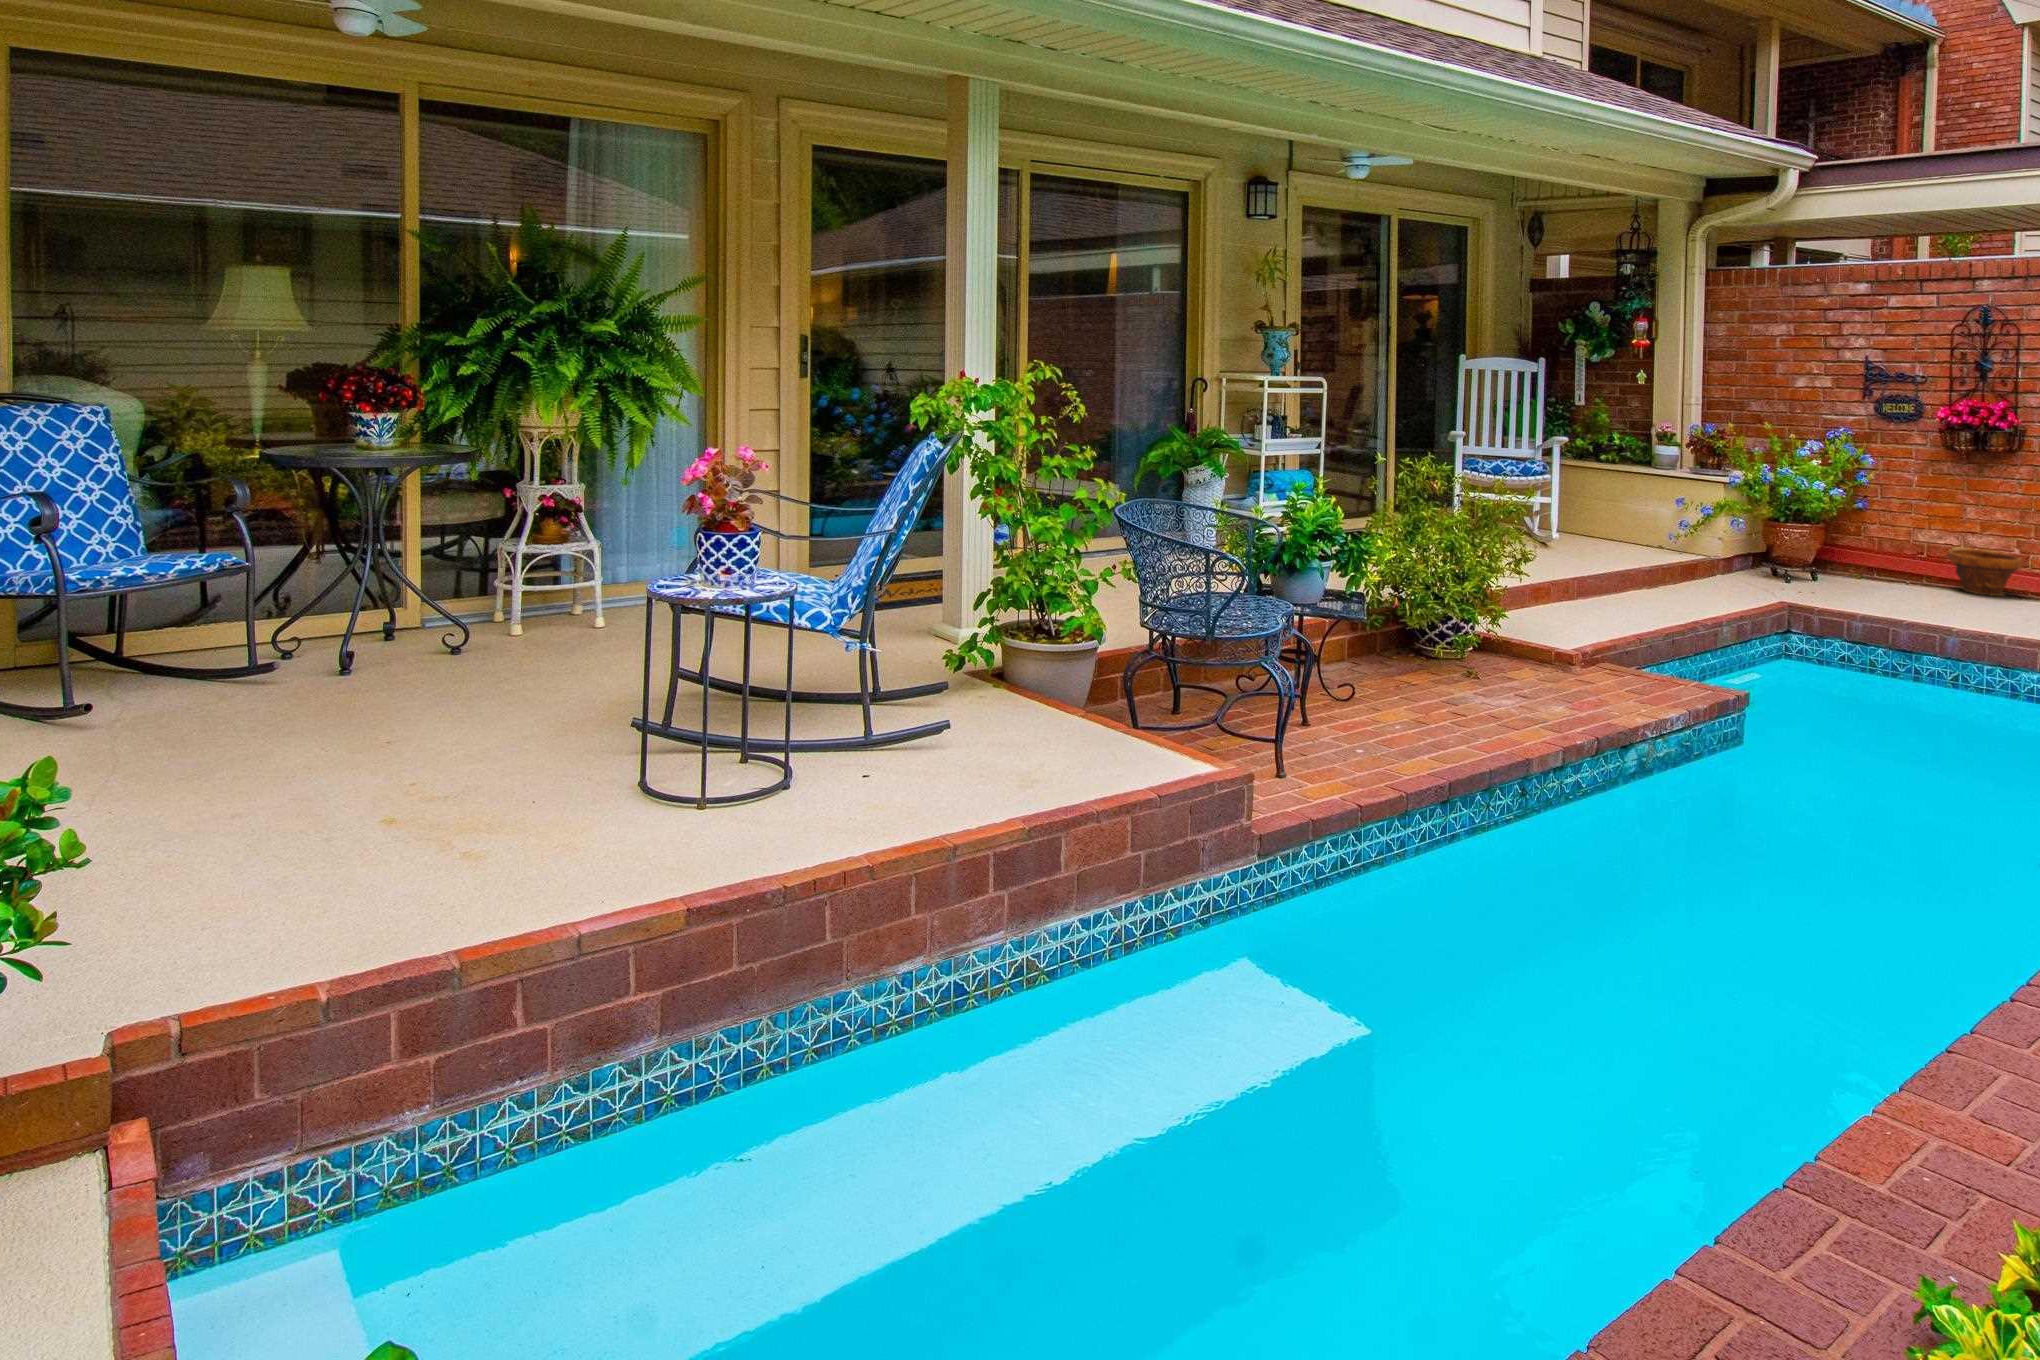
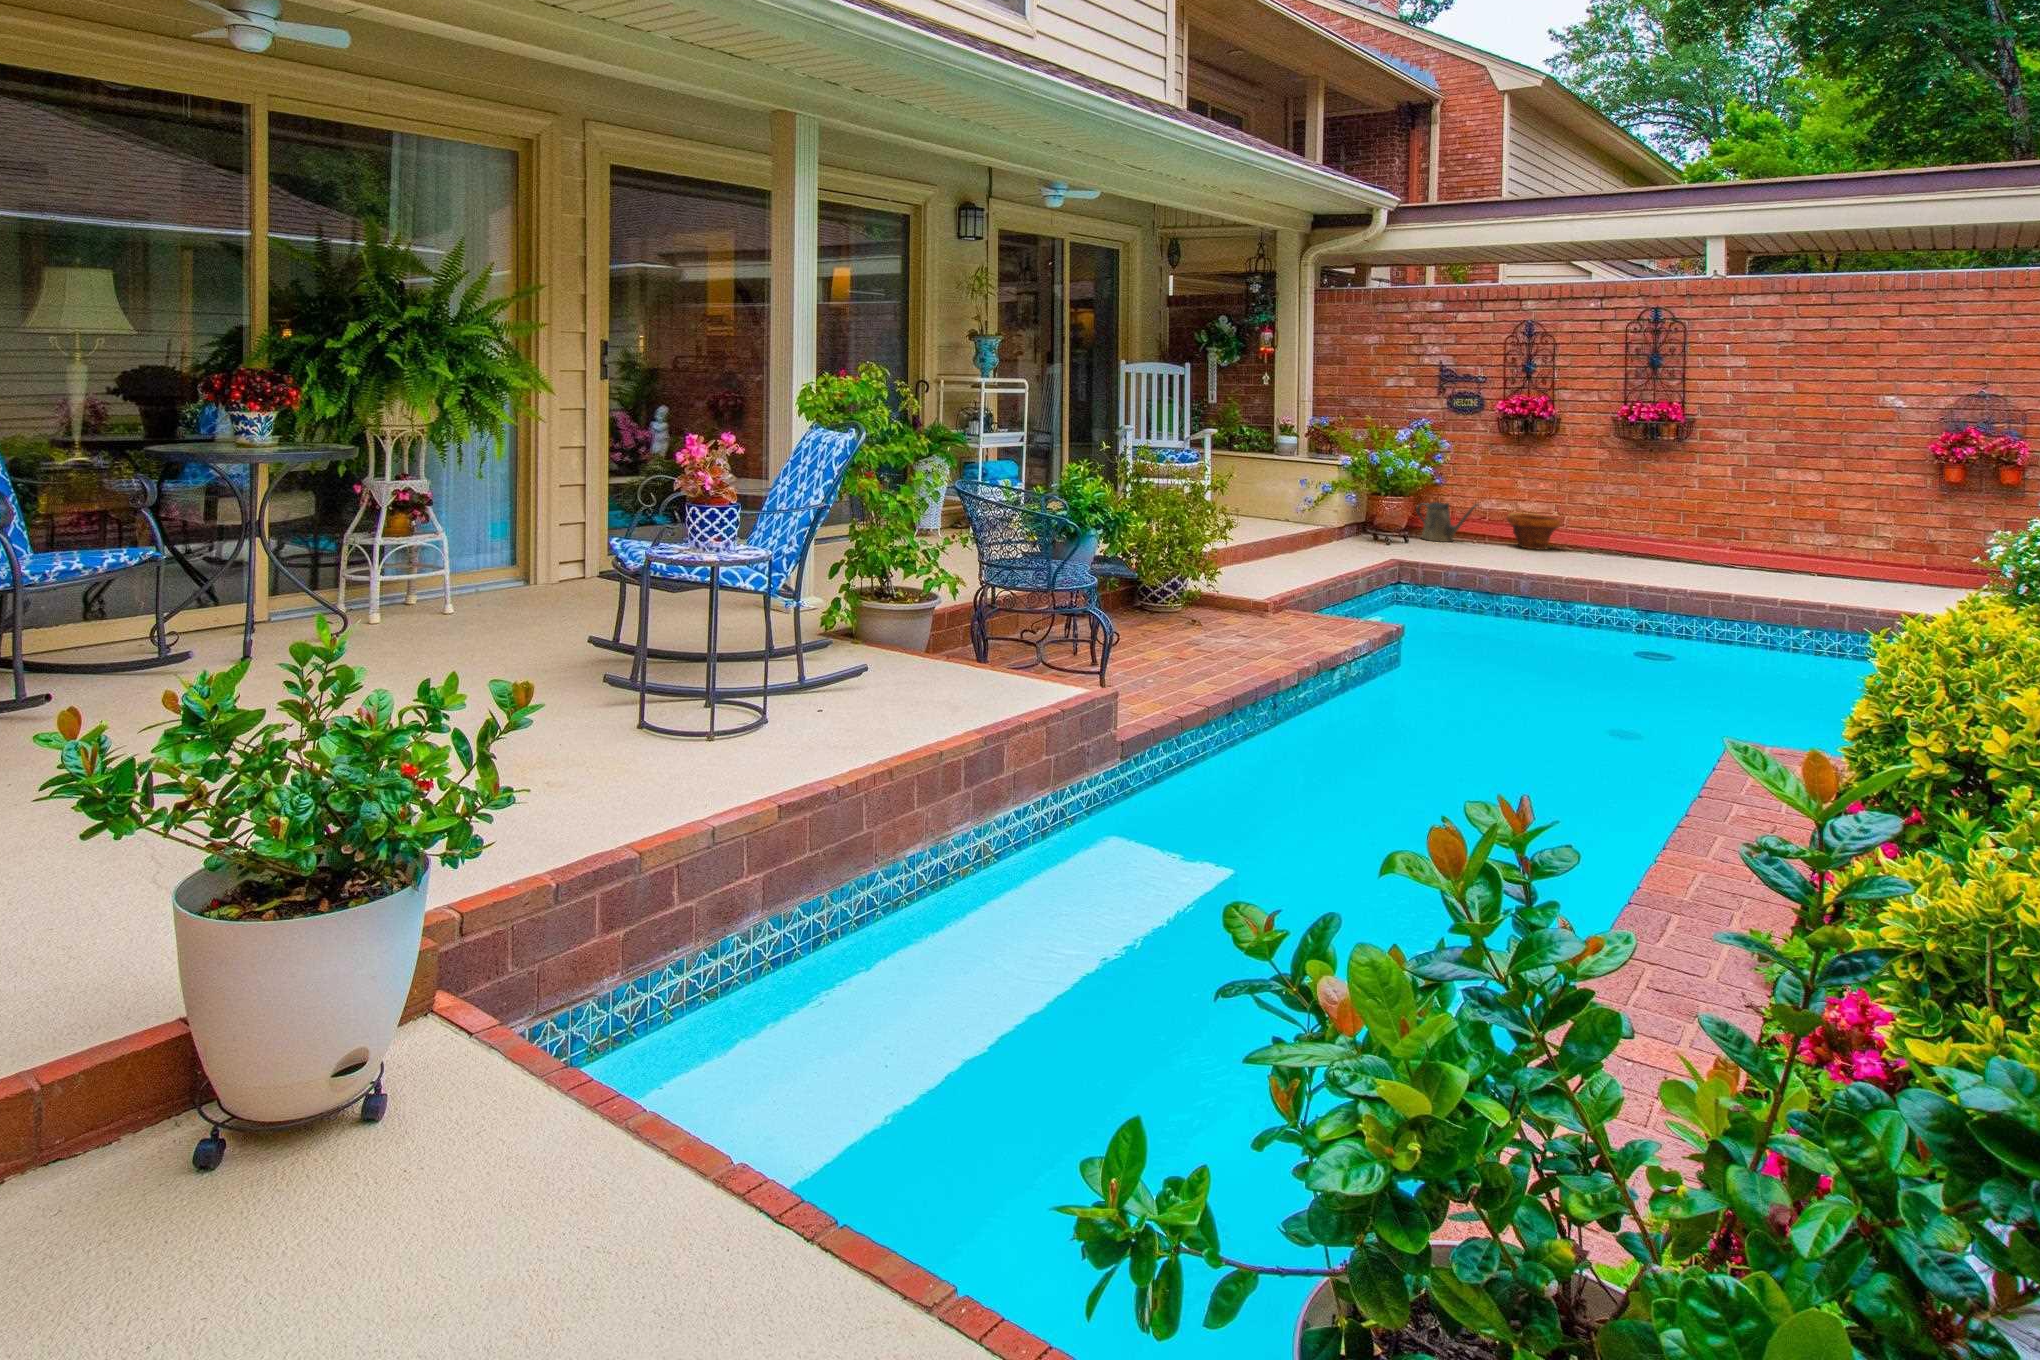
watering can: none [1828,530,1908,579] -> present [1416,502,1478,542]

